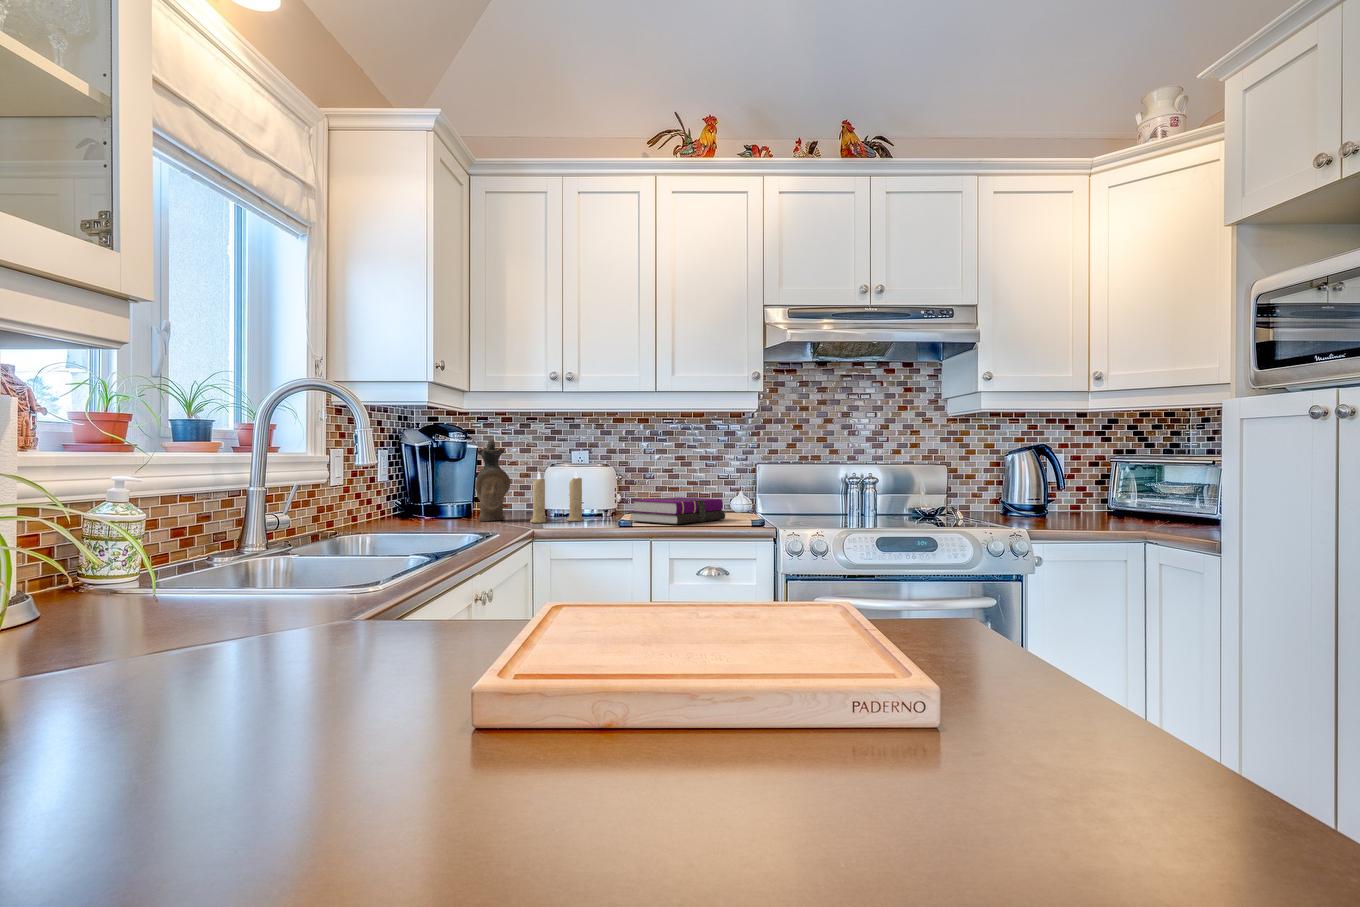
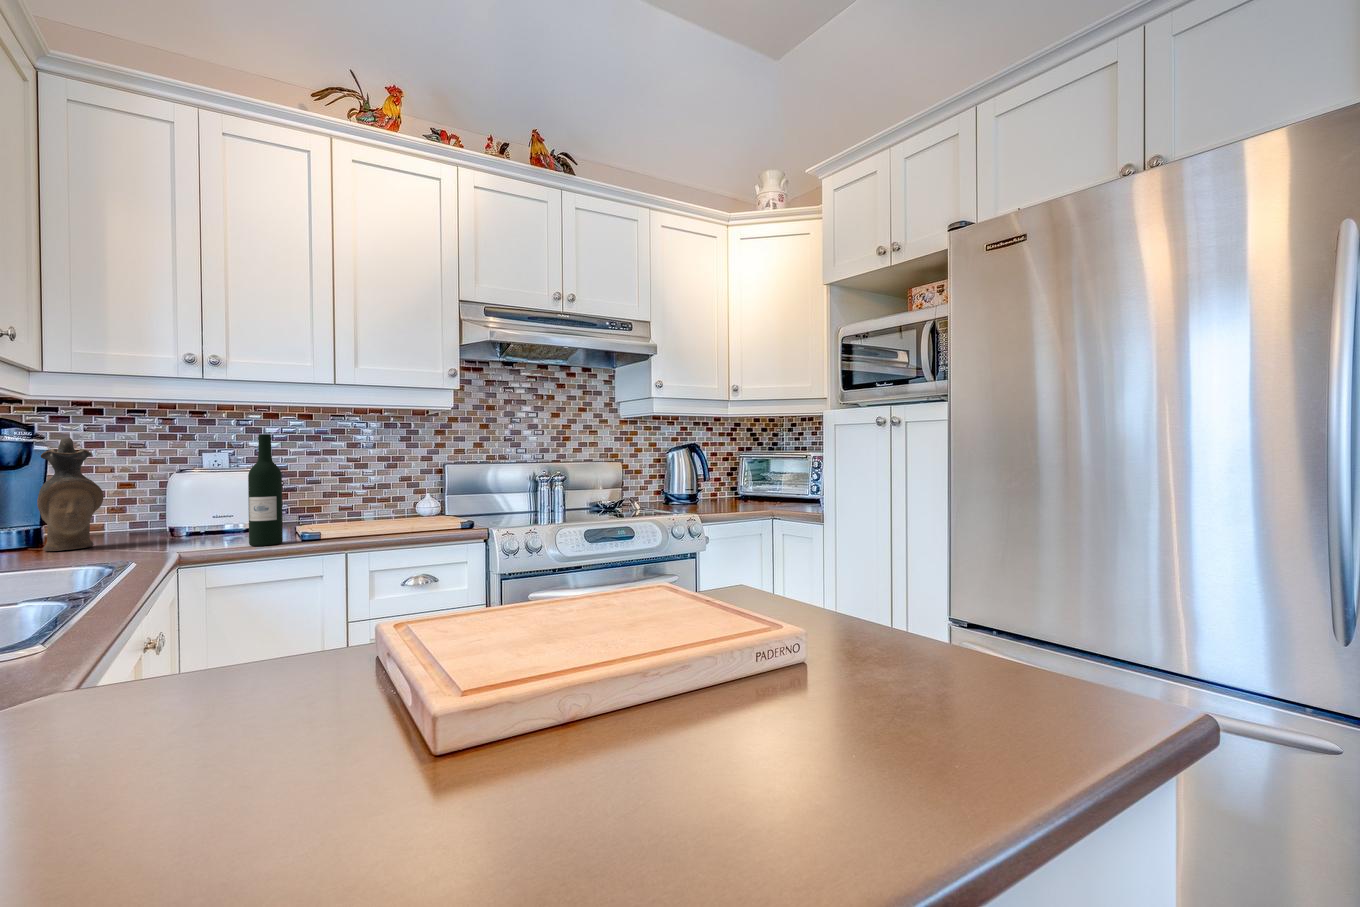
wine bottle: none [595,436,618,526] -> present [248,434,283,546]
candle: present [530,471,584,523] -> none [140,476,228,548]
hardback book: present [629,497,725,524] -> none [296,503,417,535]

